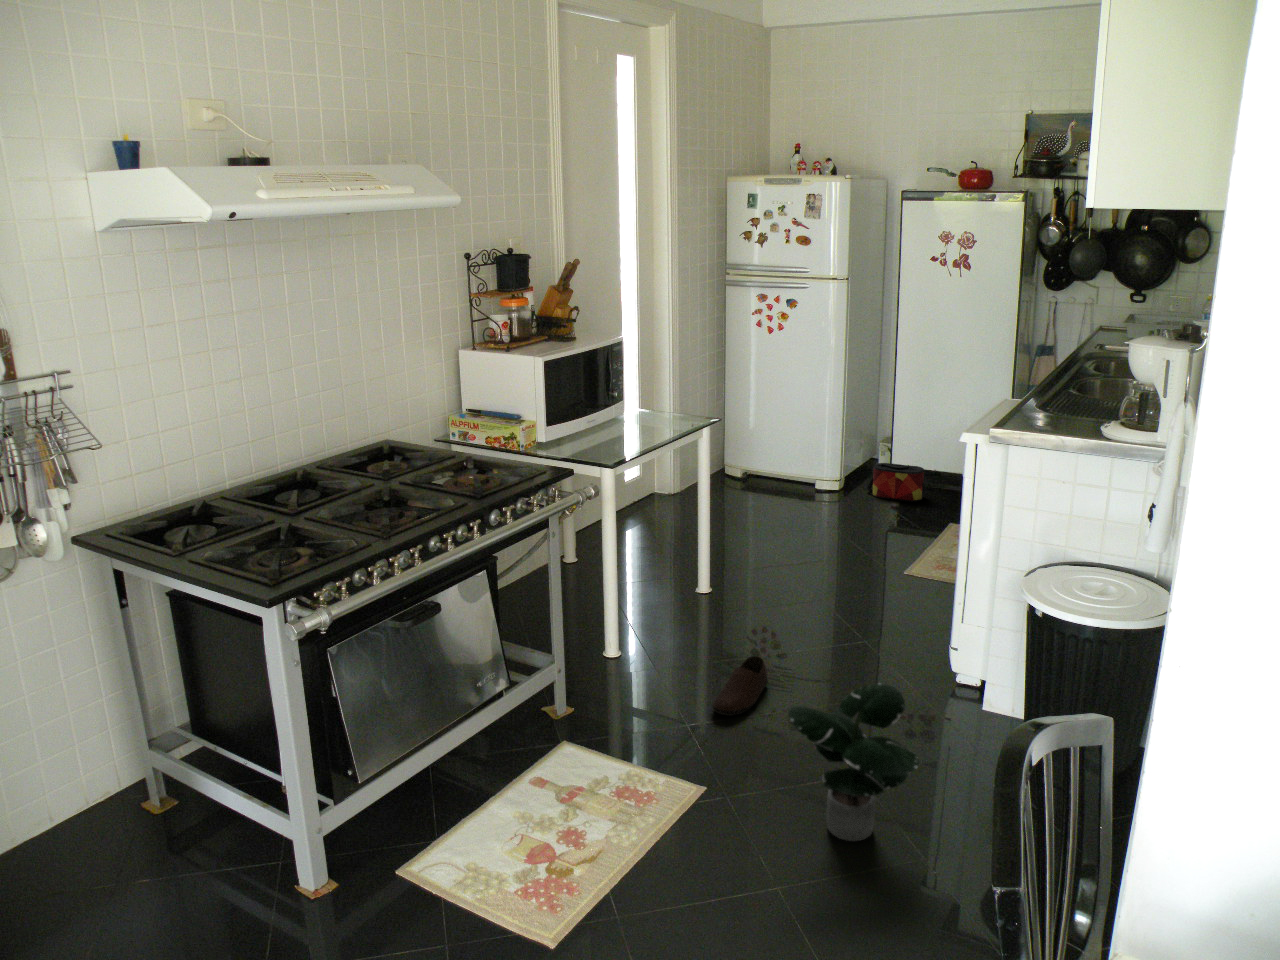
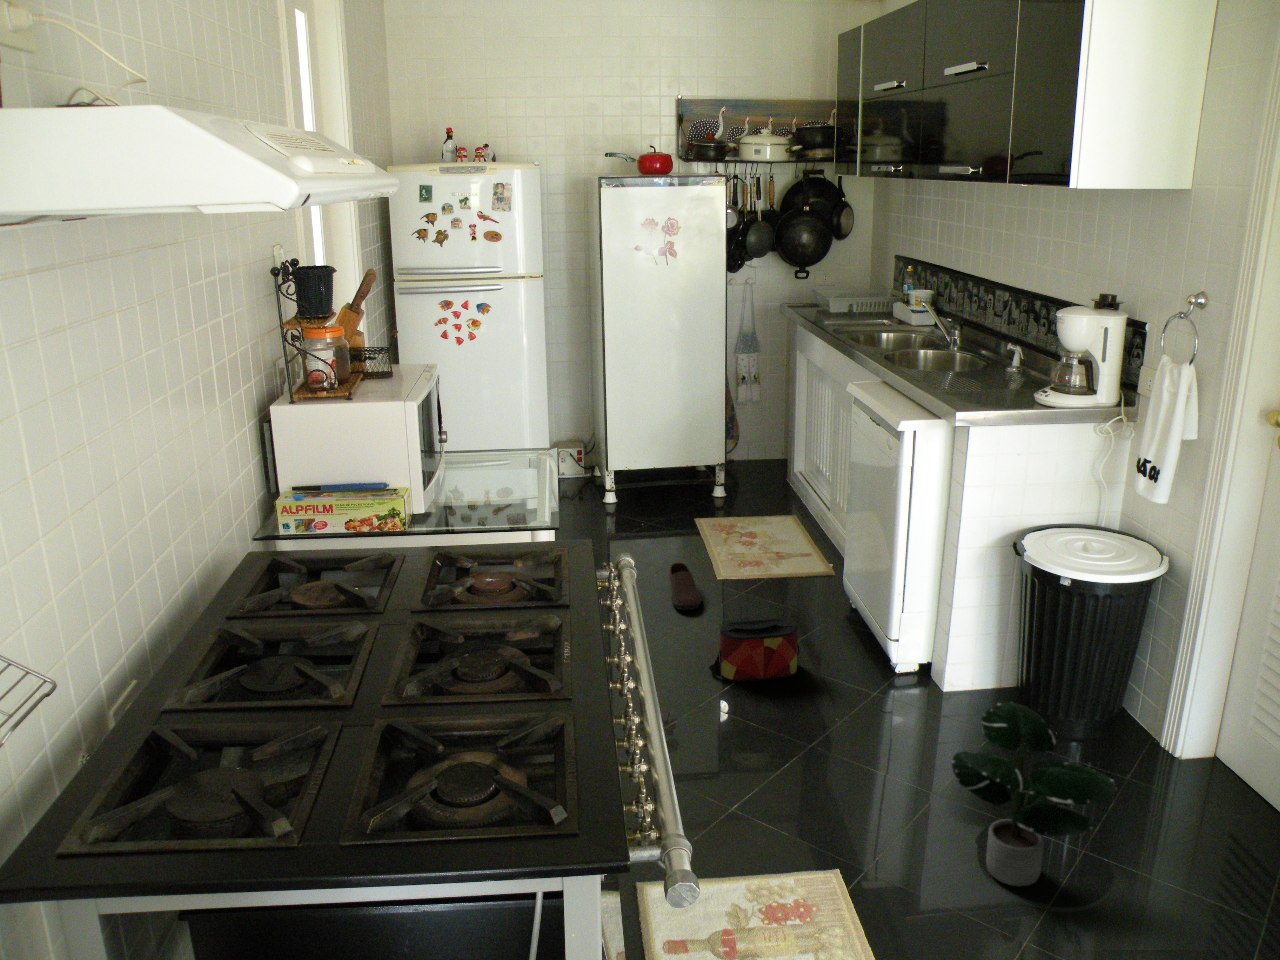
bag: present [867,463,927,502] -> present [709,618,800,682]
shoe: present [712,656,768,716] -> present [669,563,701,610]

